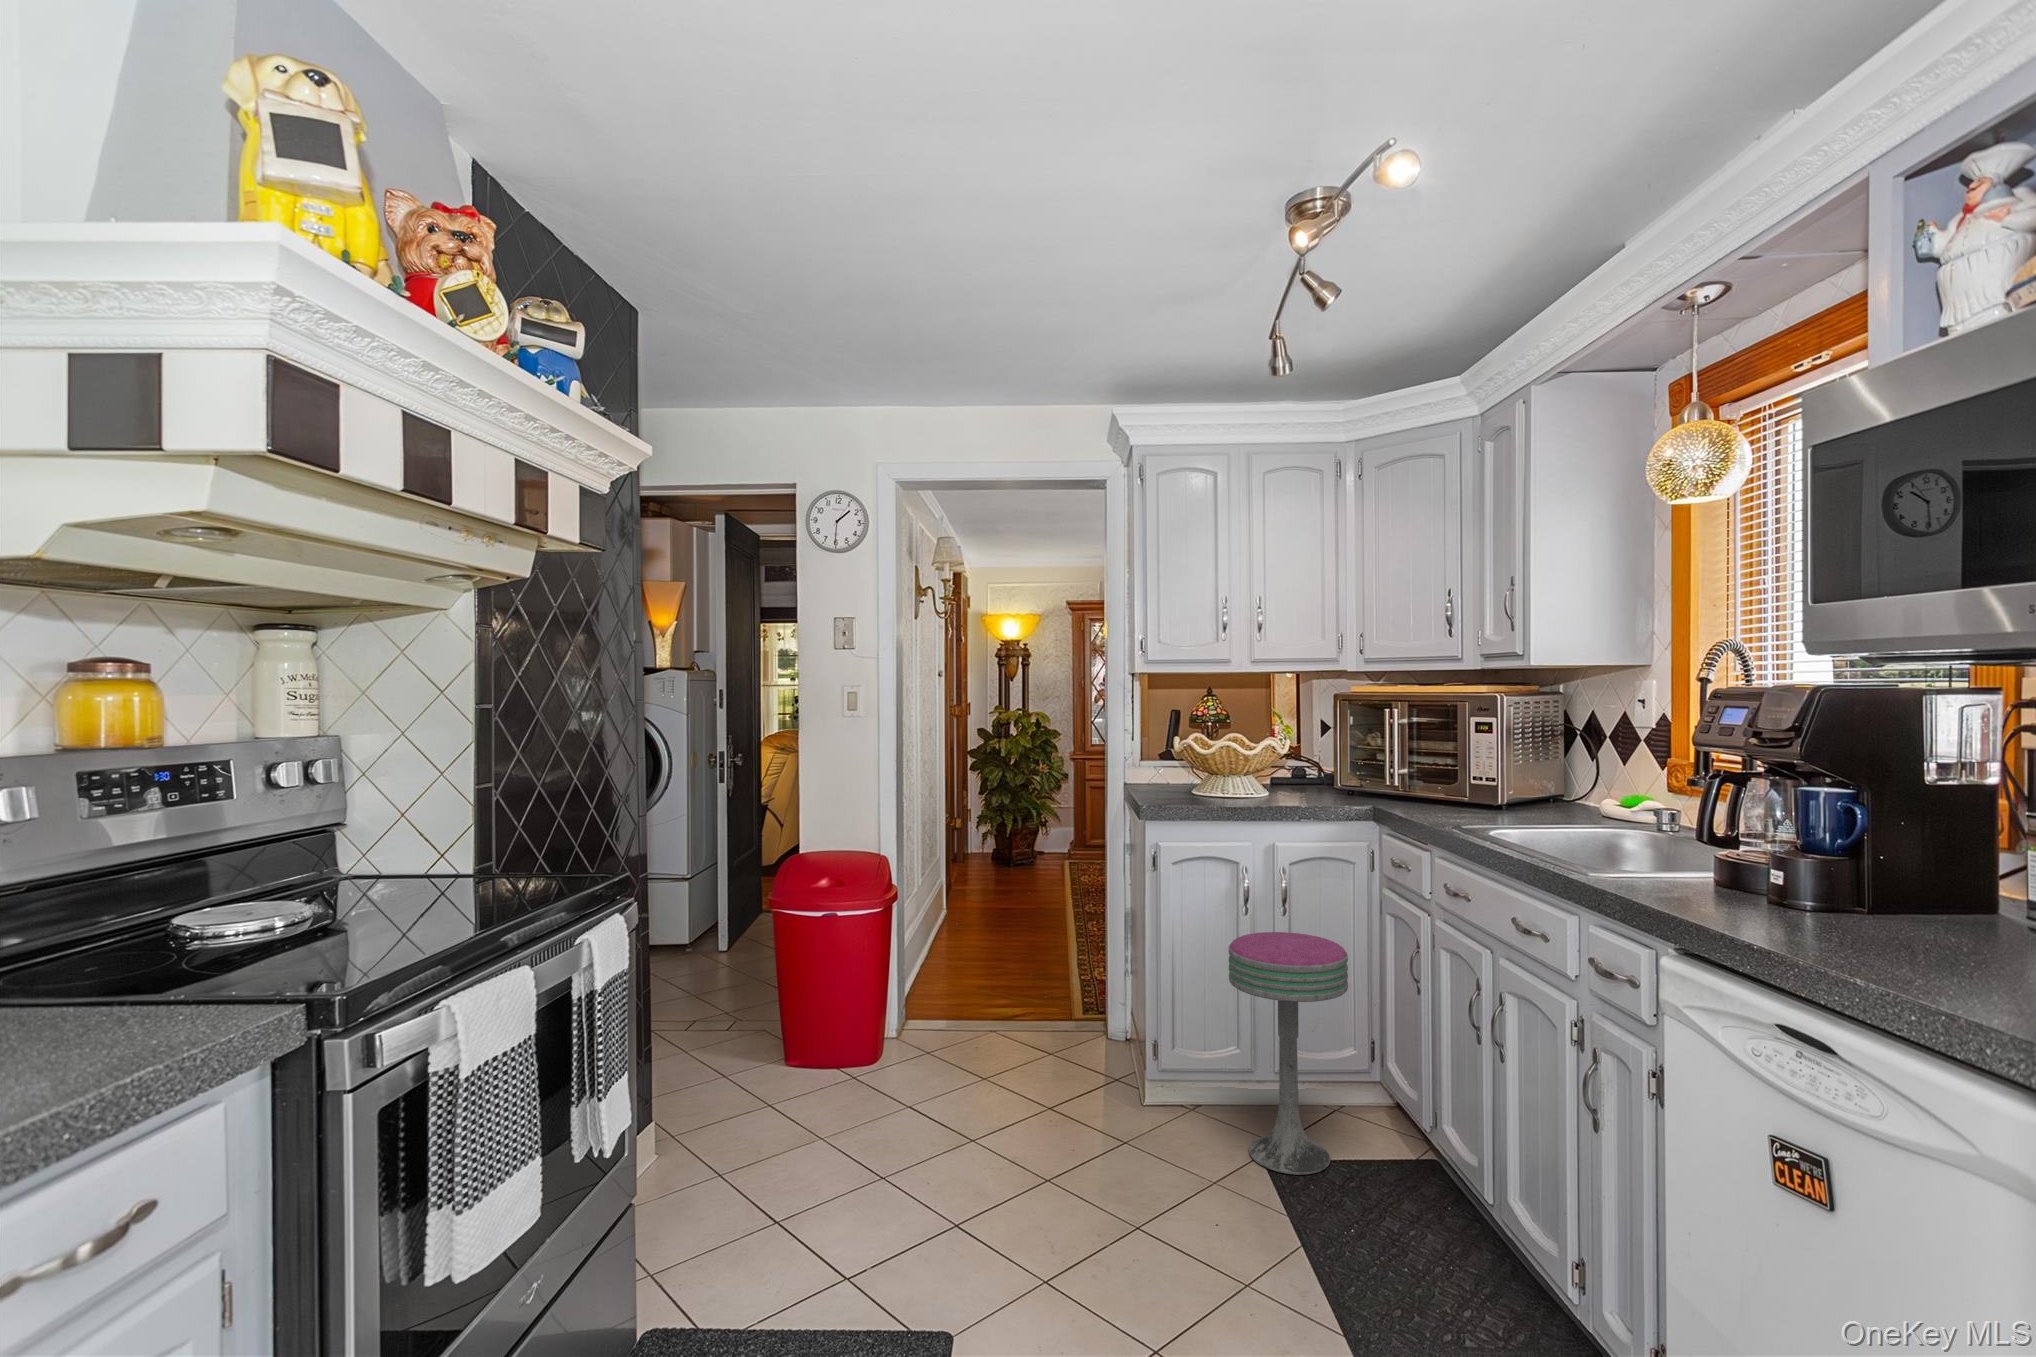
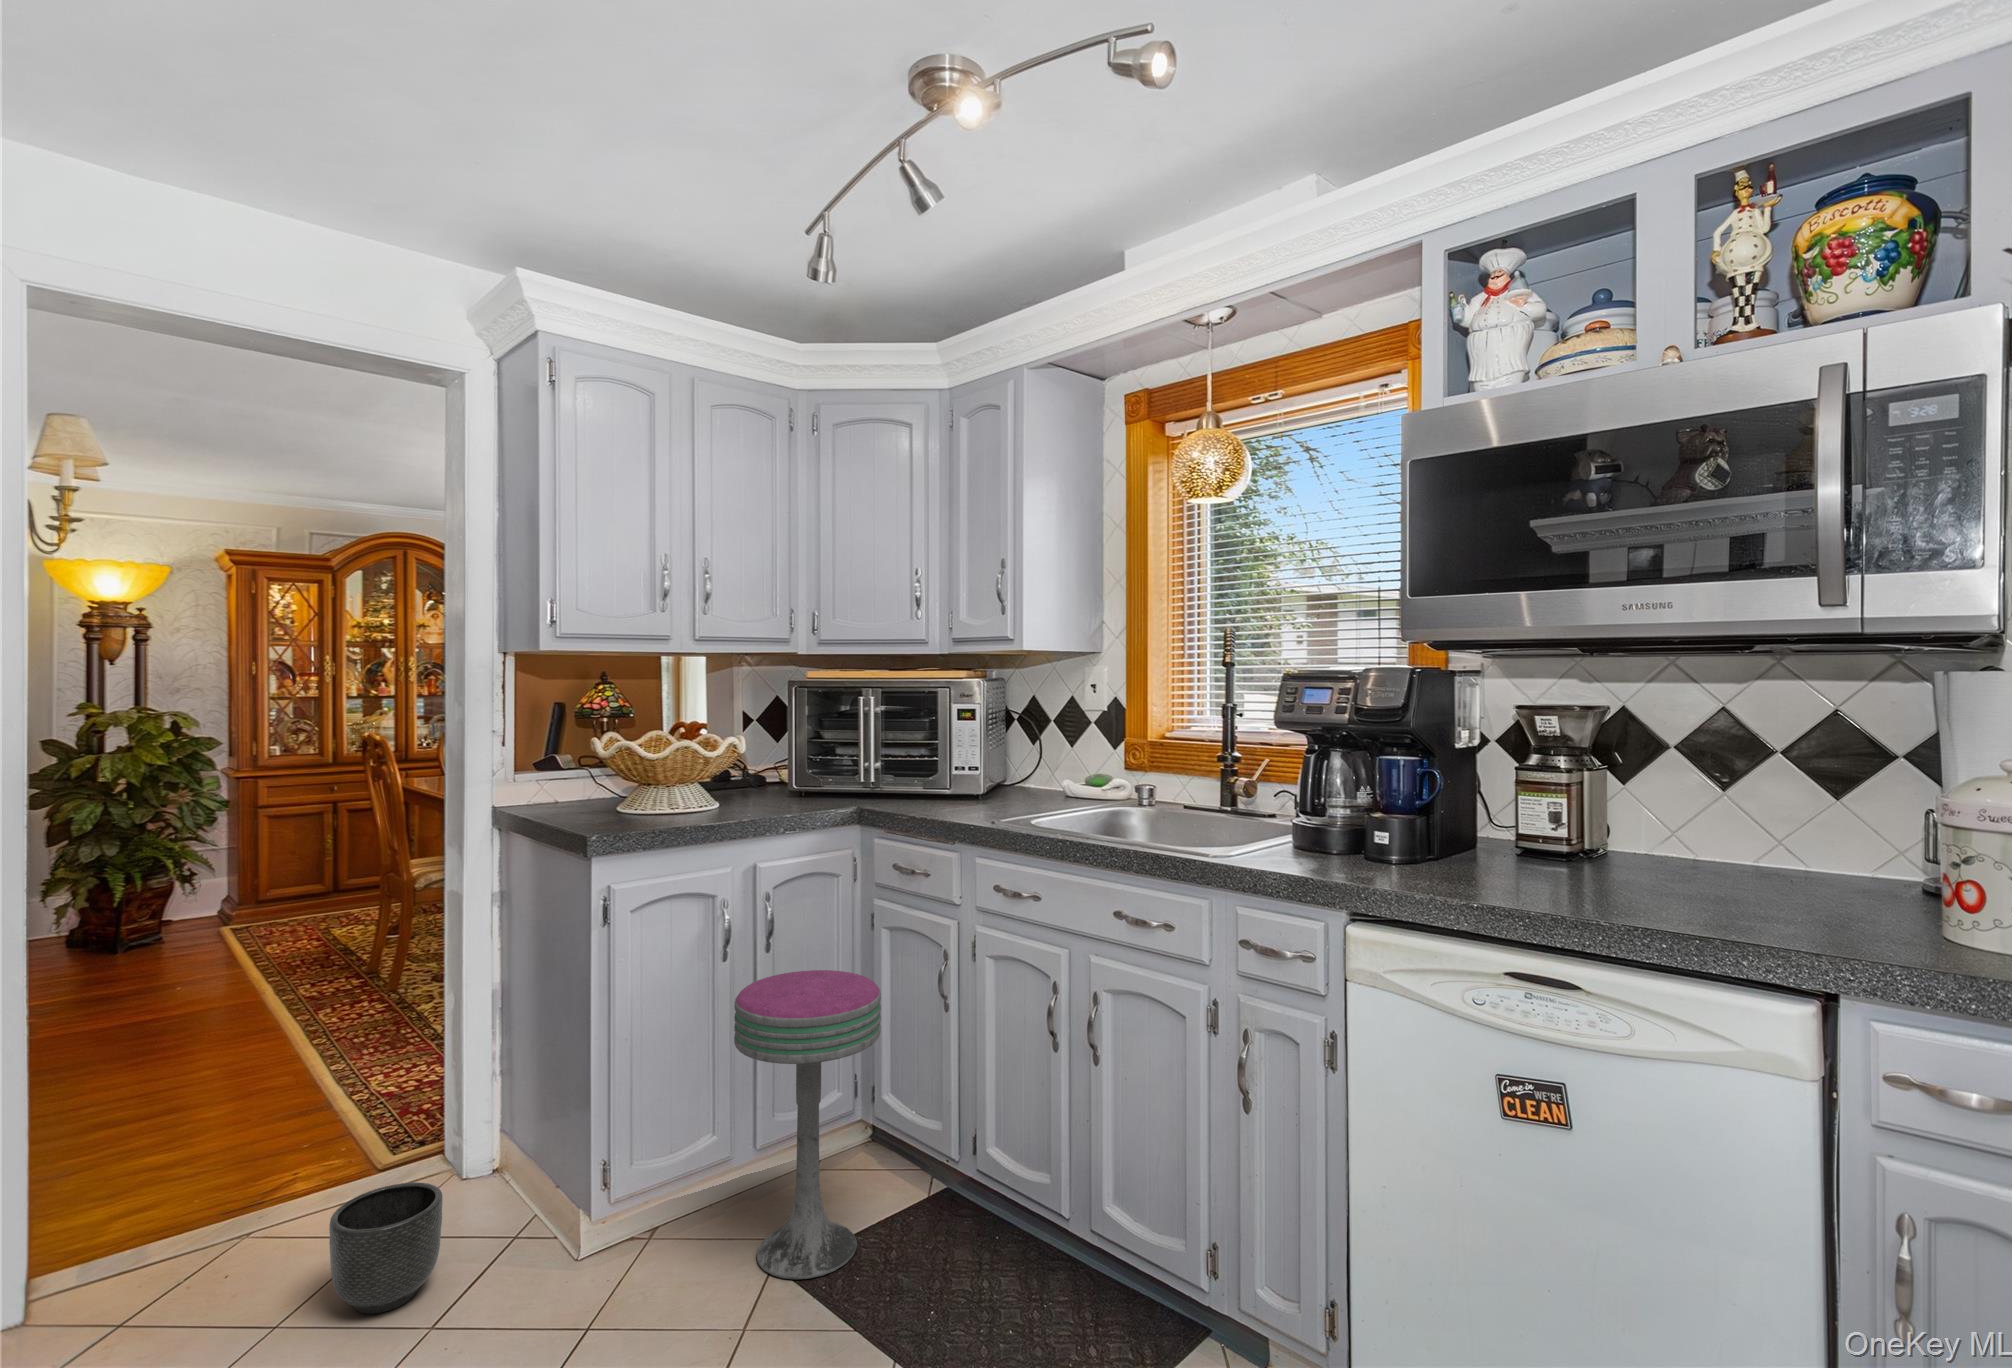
planter: none [1007,1018,1066,1092] -> present [329,1182,443,1314]

